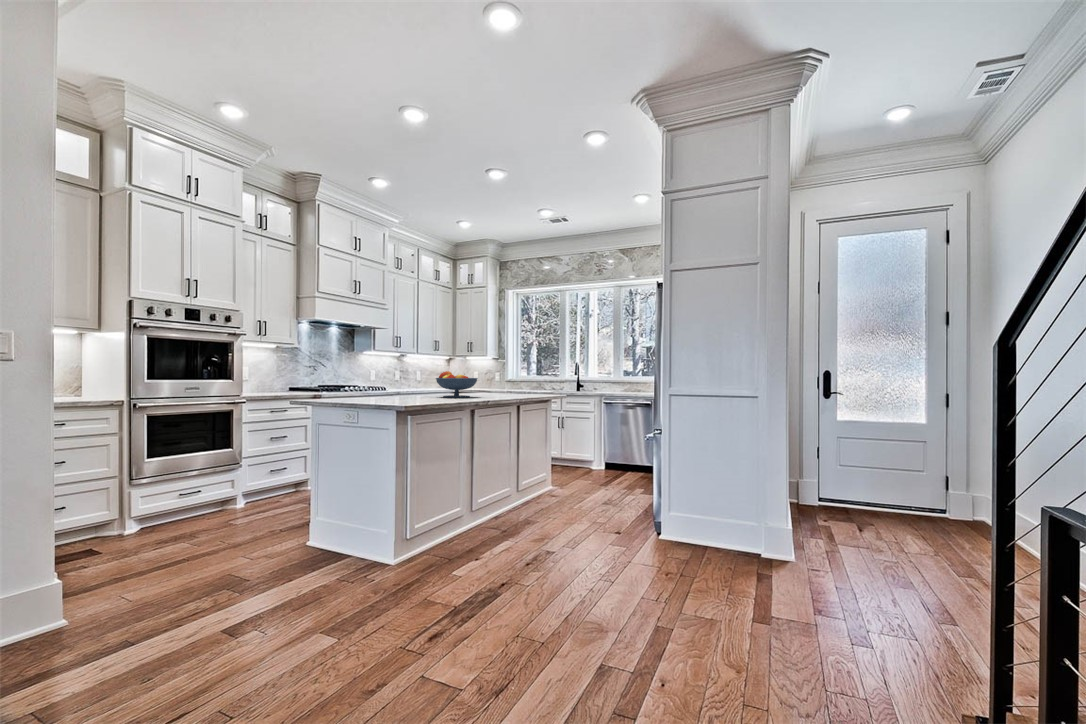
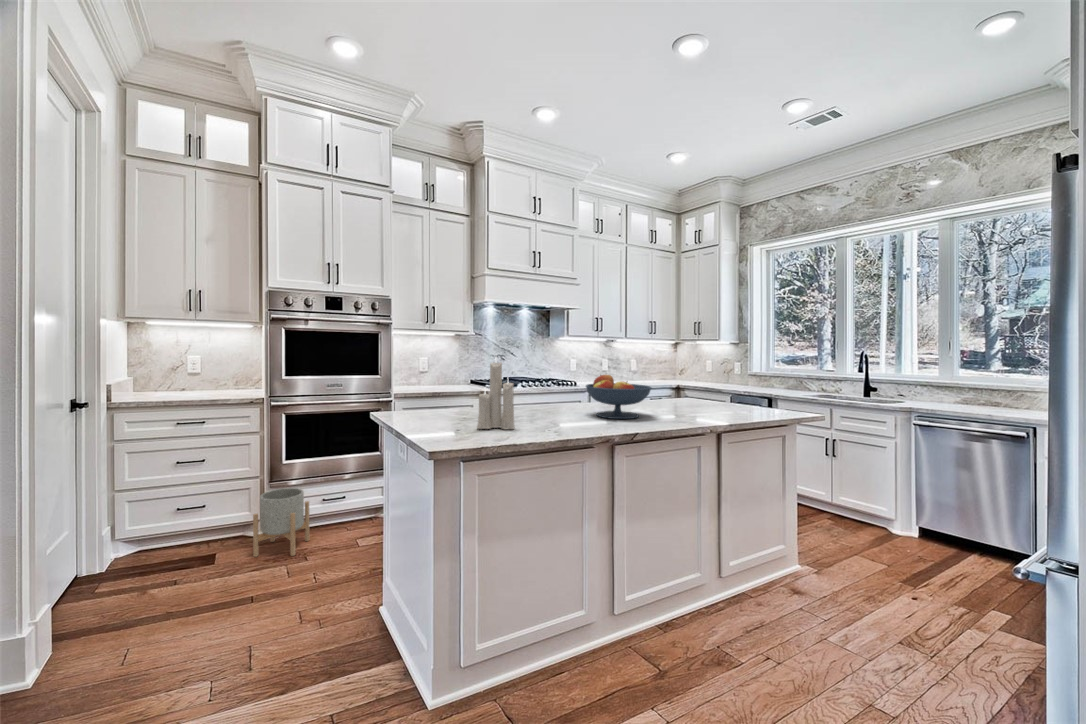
candle: none [387,352,411,401] -> present [477,359,515,429]
planter: none [132,482,178,543] -> present [253,488,309,557]

